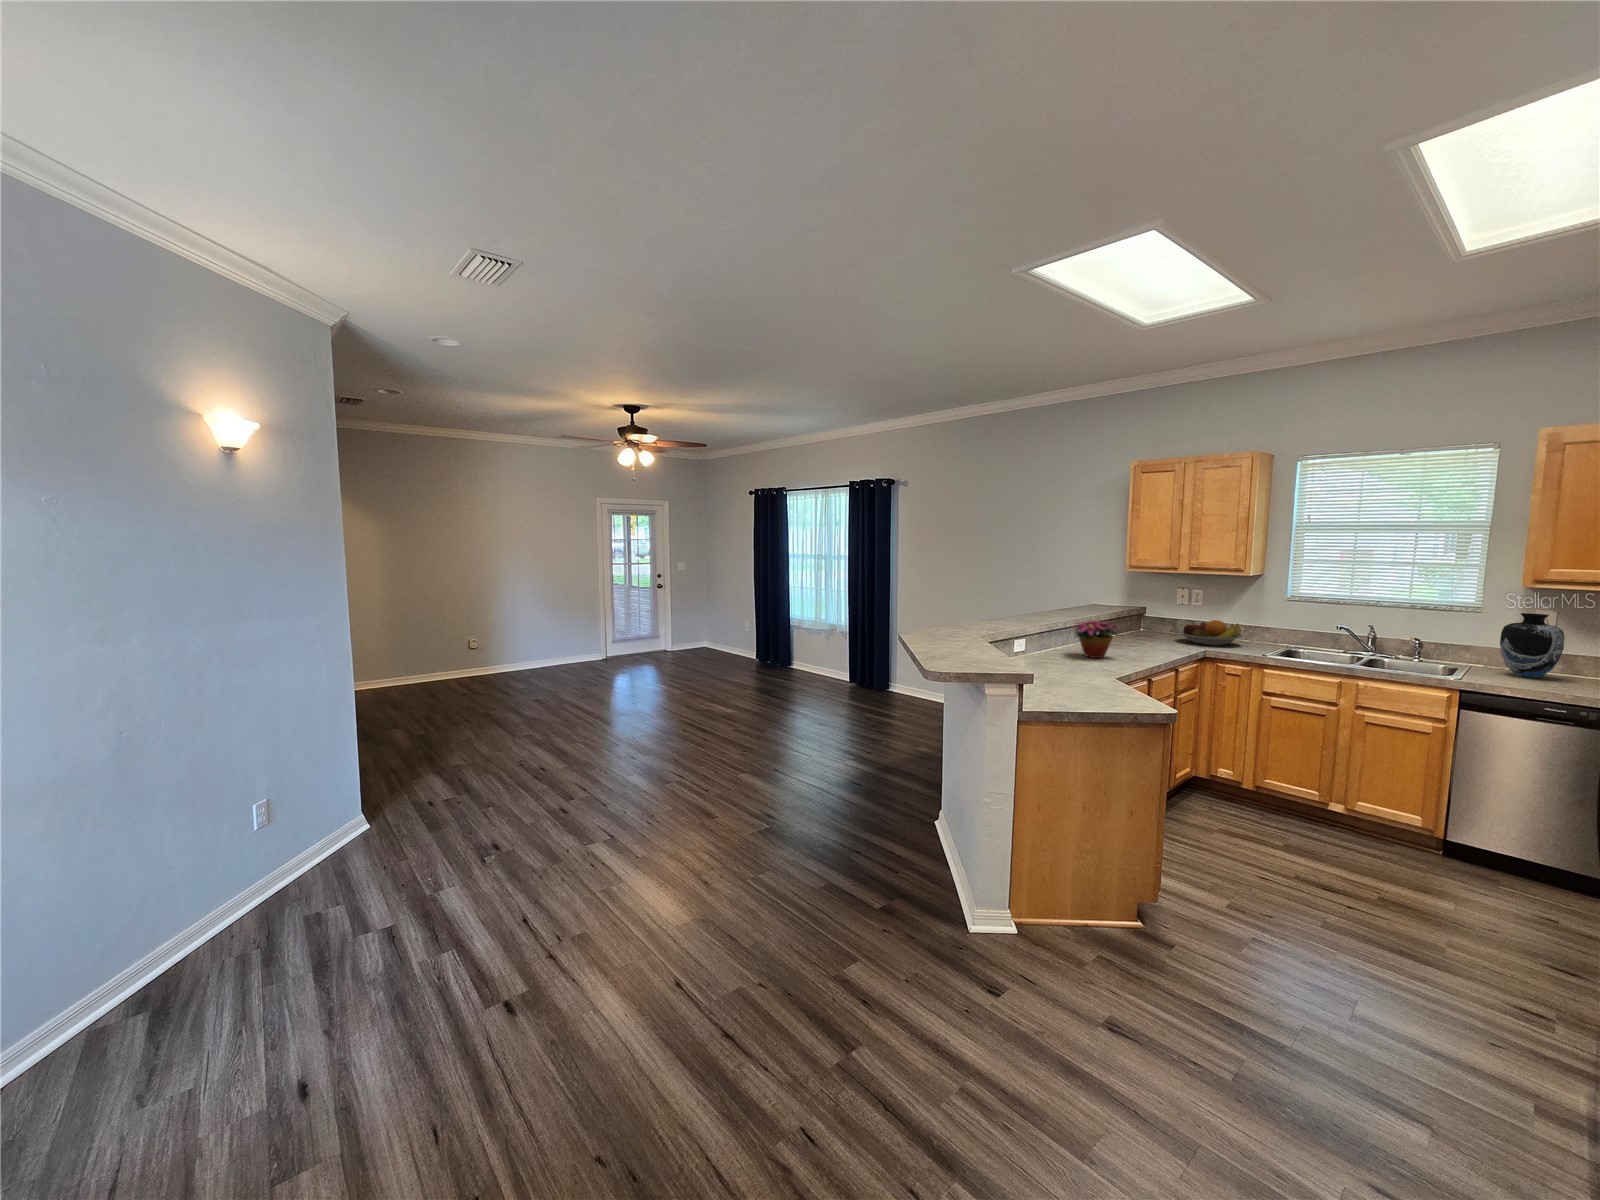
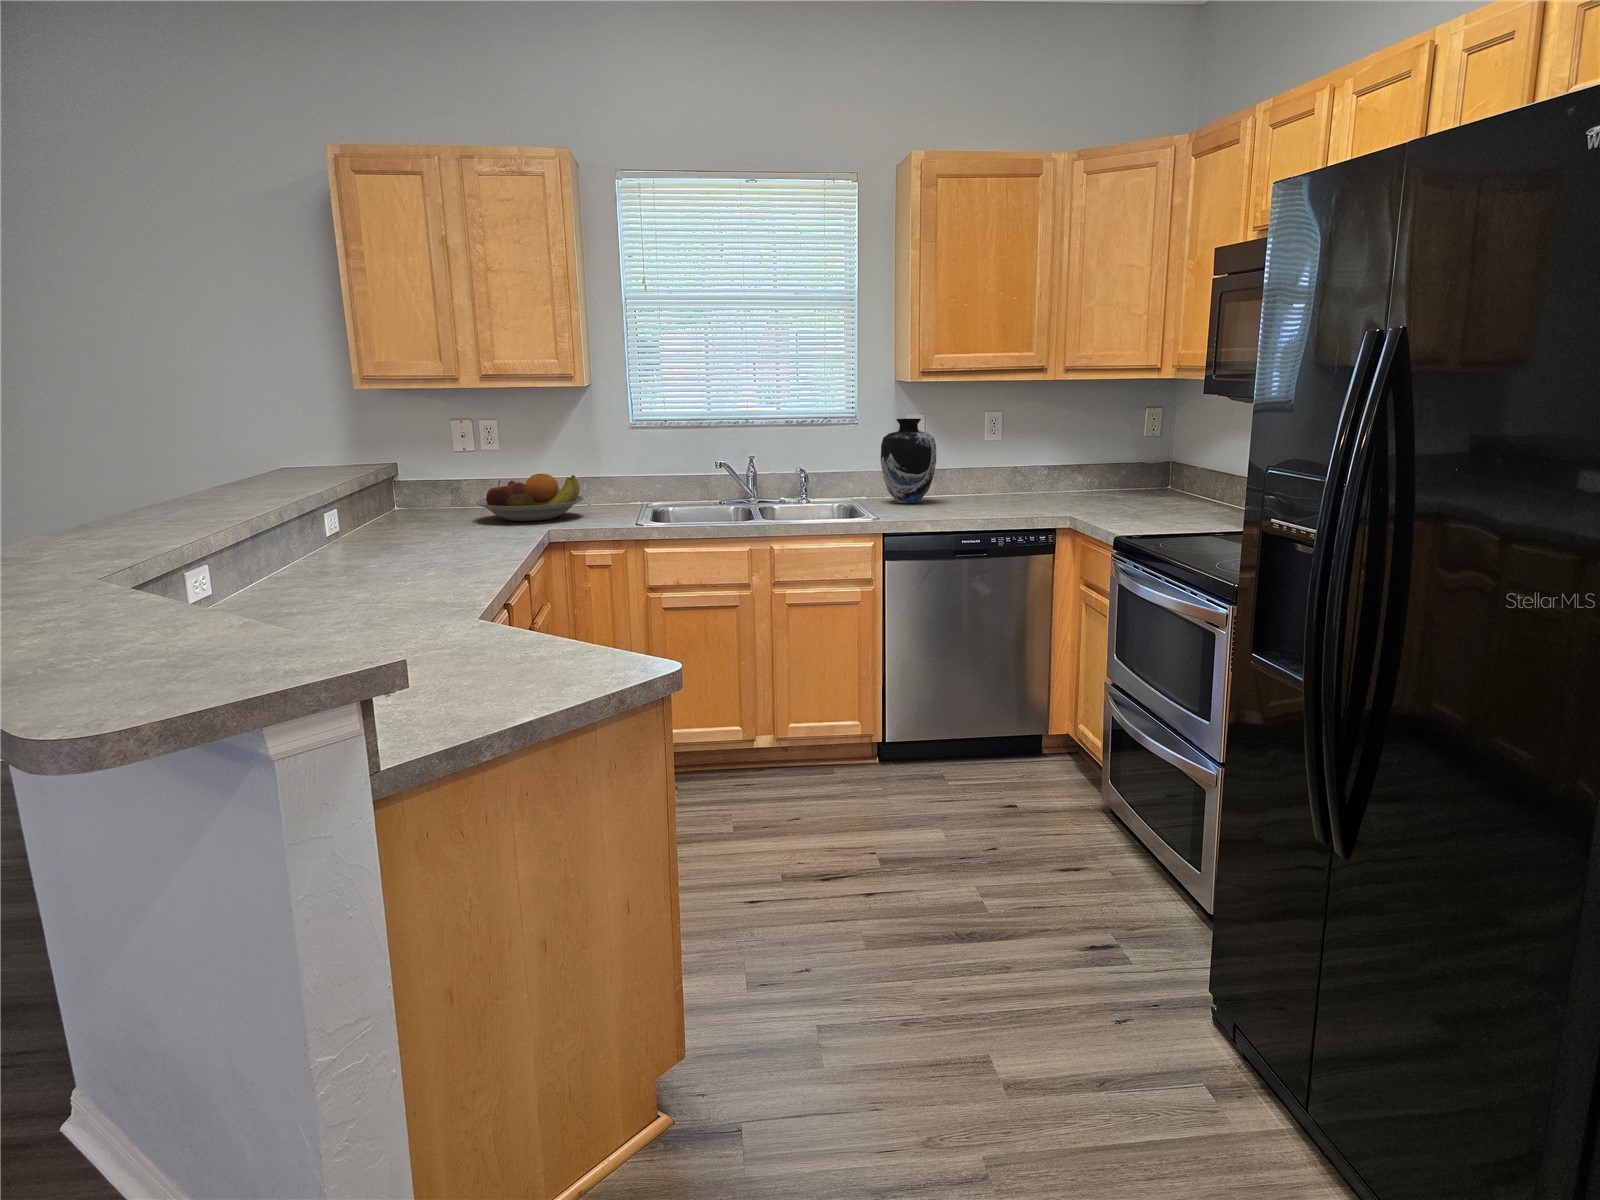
flower arrangement: present [1074,620,1119,658] -> none [297,487,444,582]

